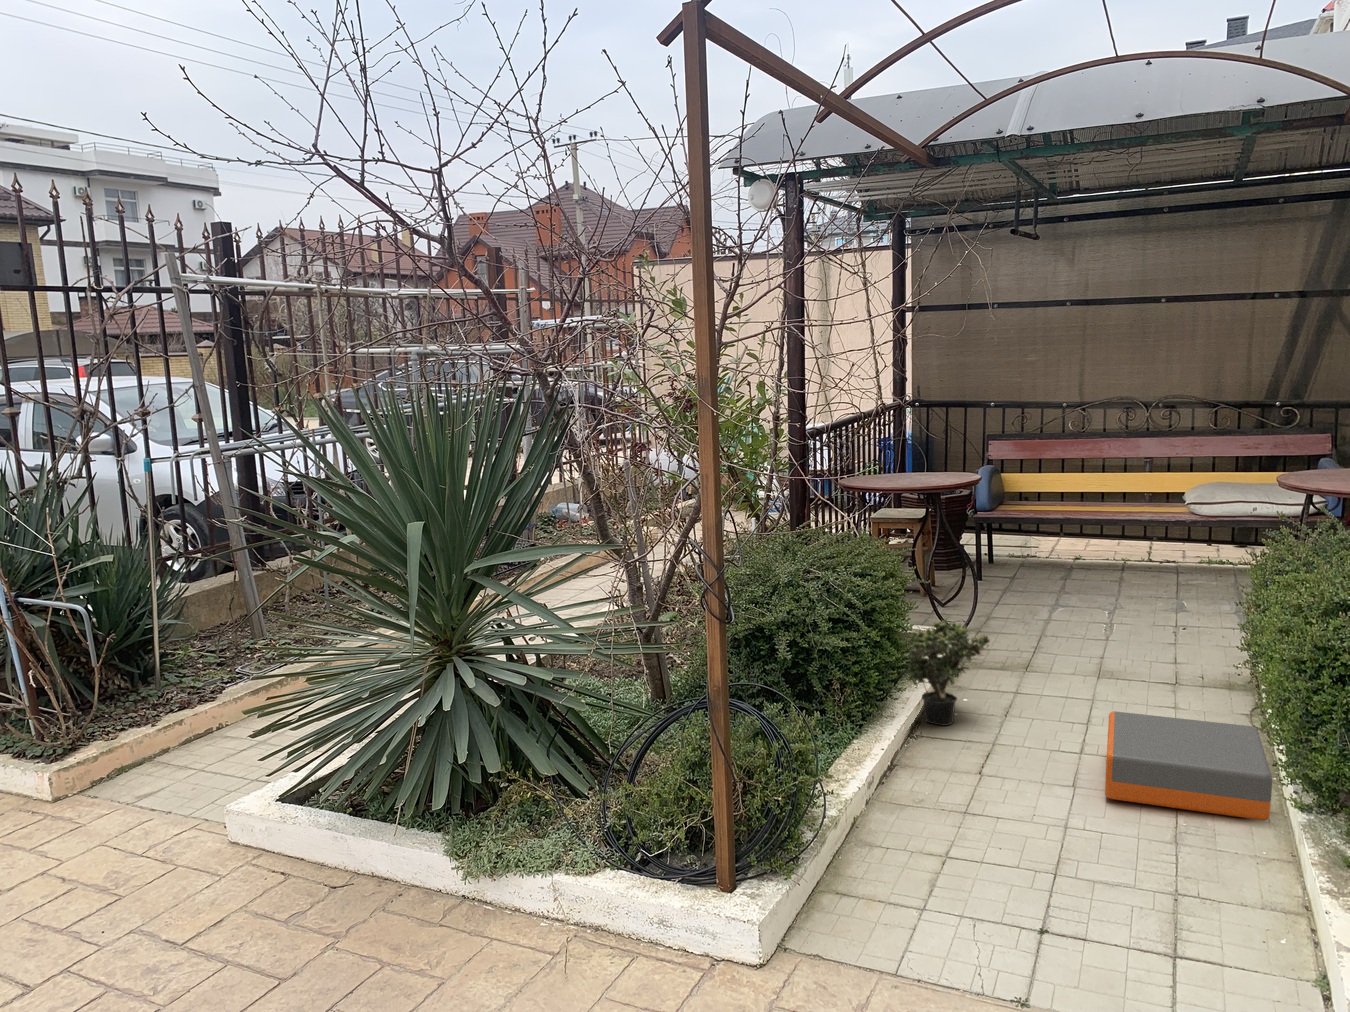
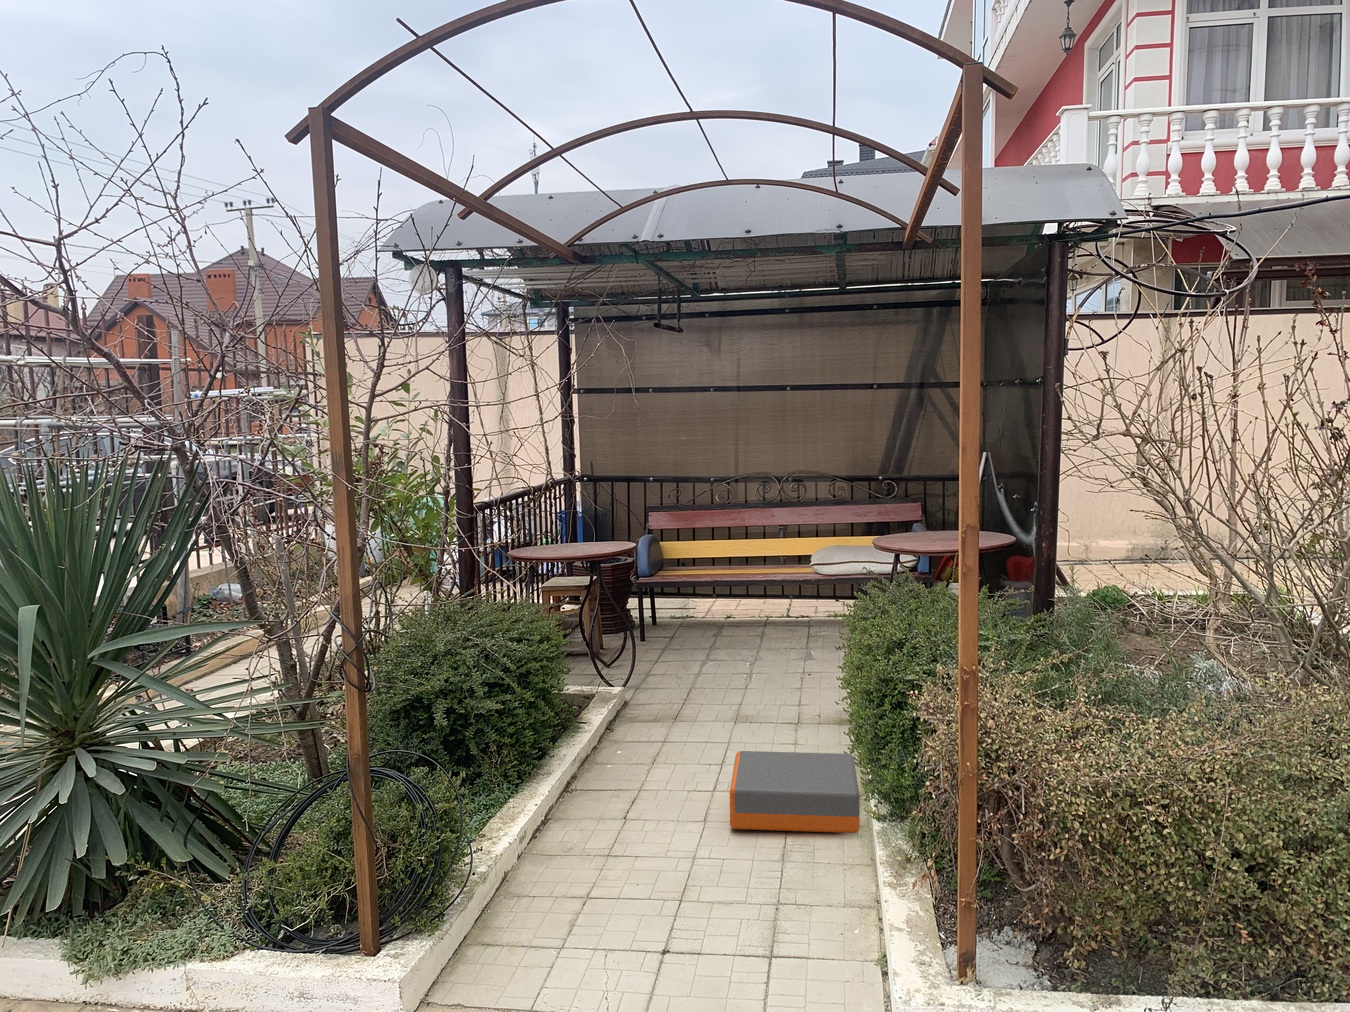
potted plant: present [904,619,990,725] -> none [558,678,636,779]

